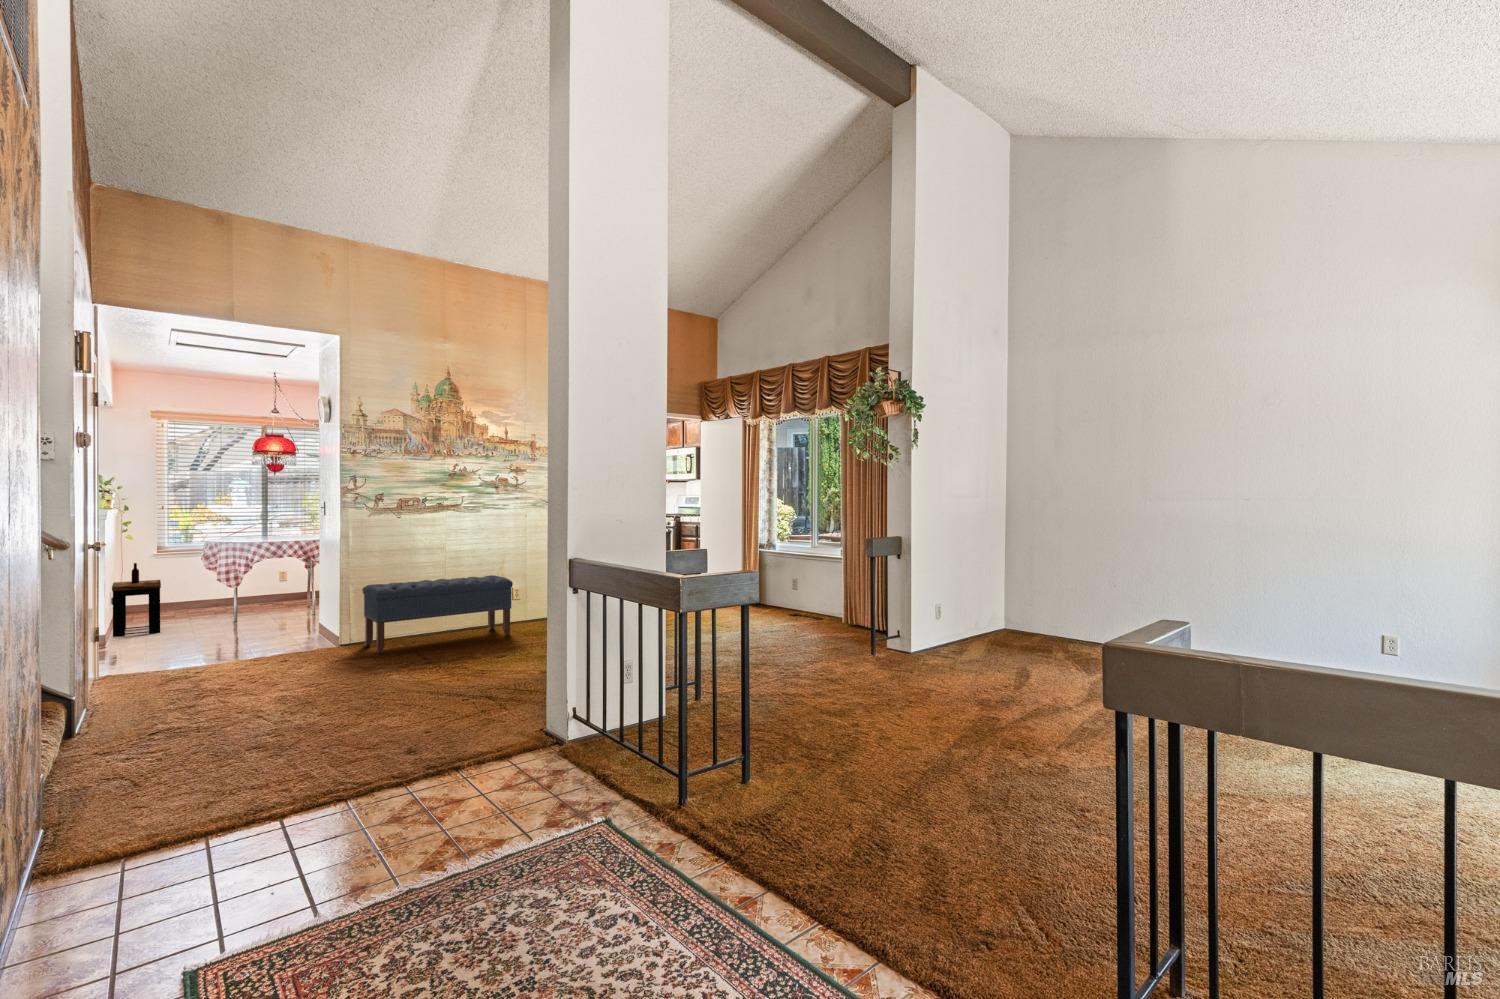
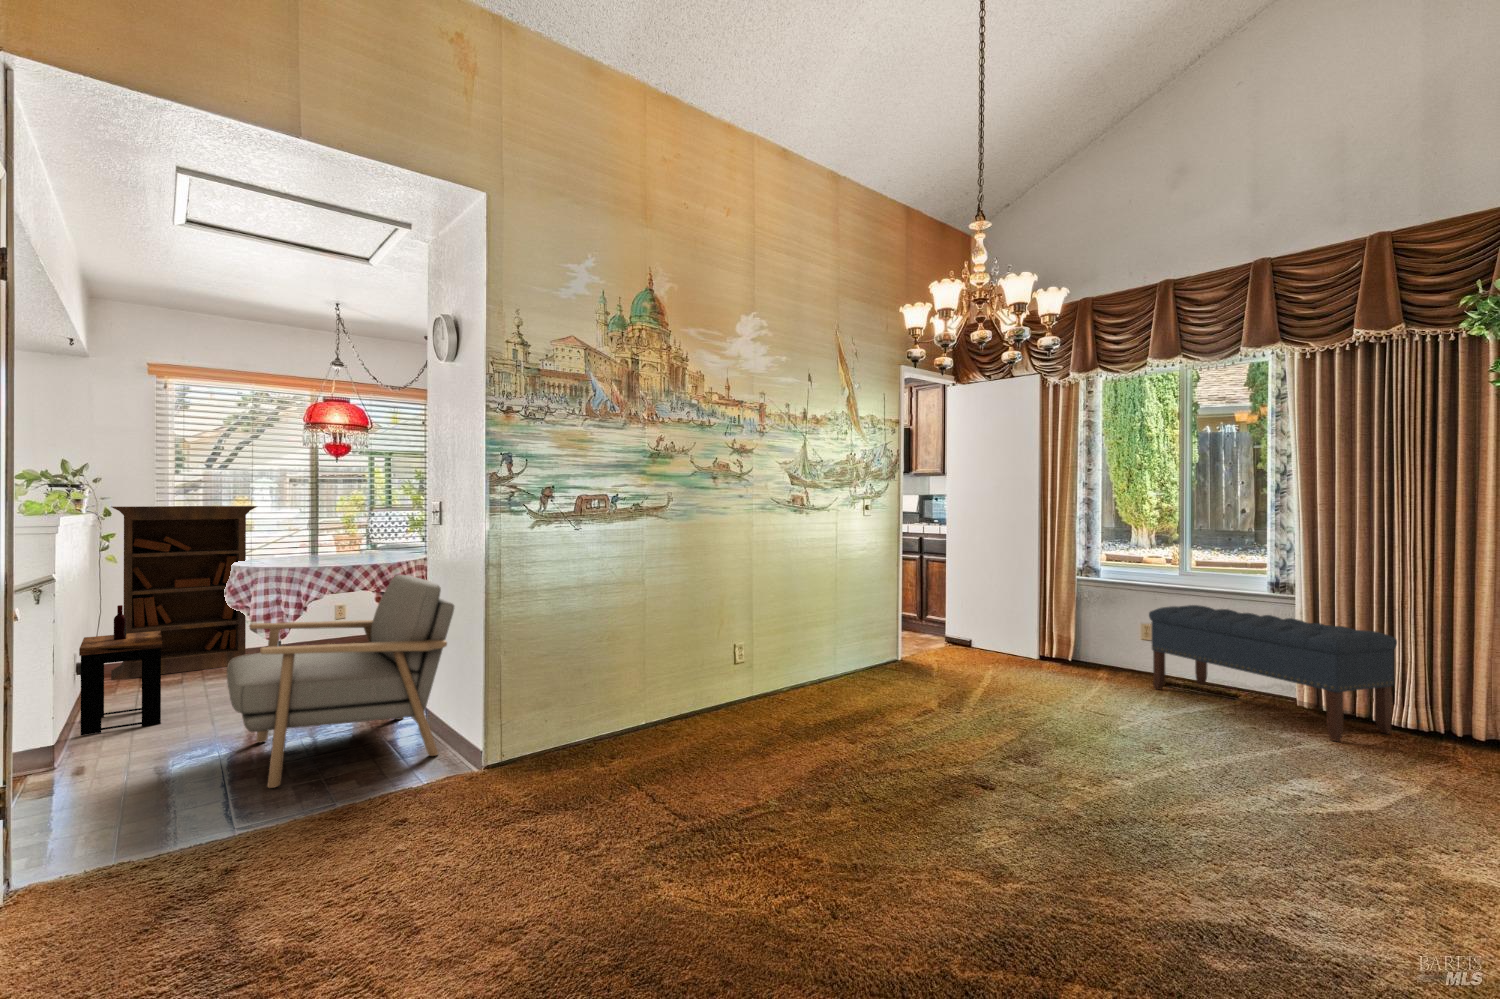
bookcase: none [127,503,226,615] -> present [111,506,257,680]
armchair: none [197,545,327,654] -> present [227,575,454,788]
bench: present [362,575,513,653] -> present [1149,605,1397,741]

